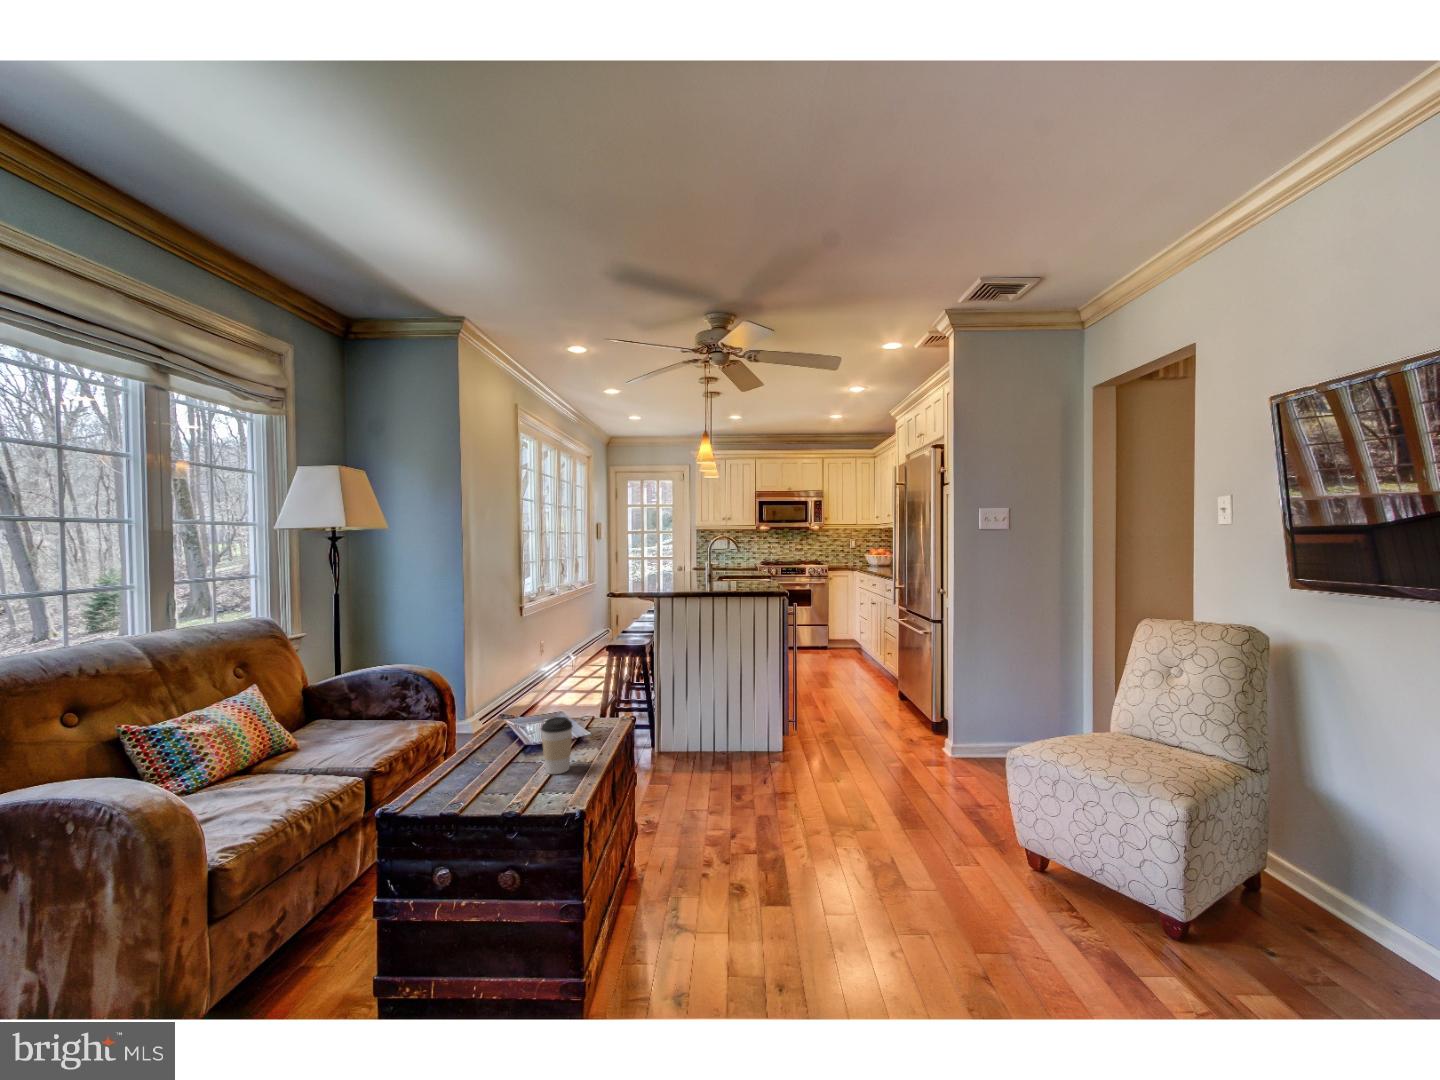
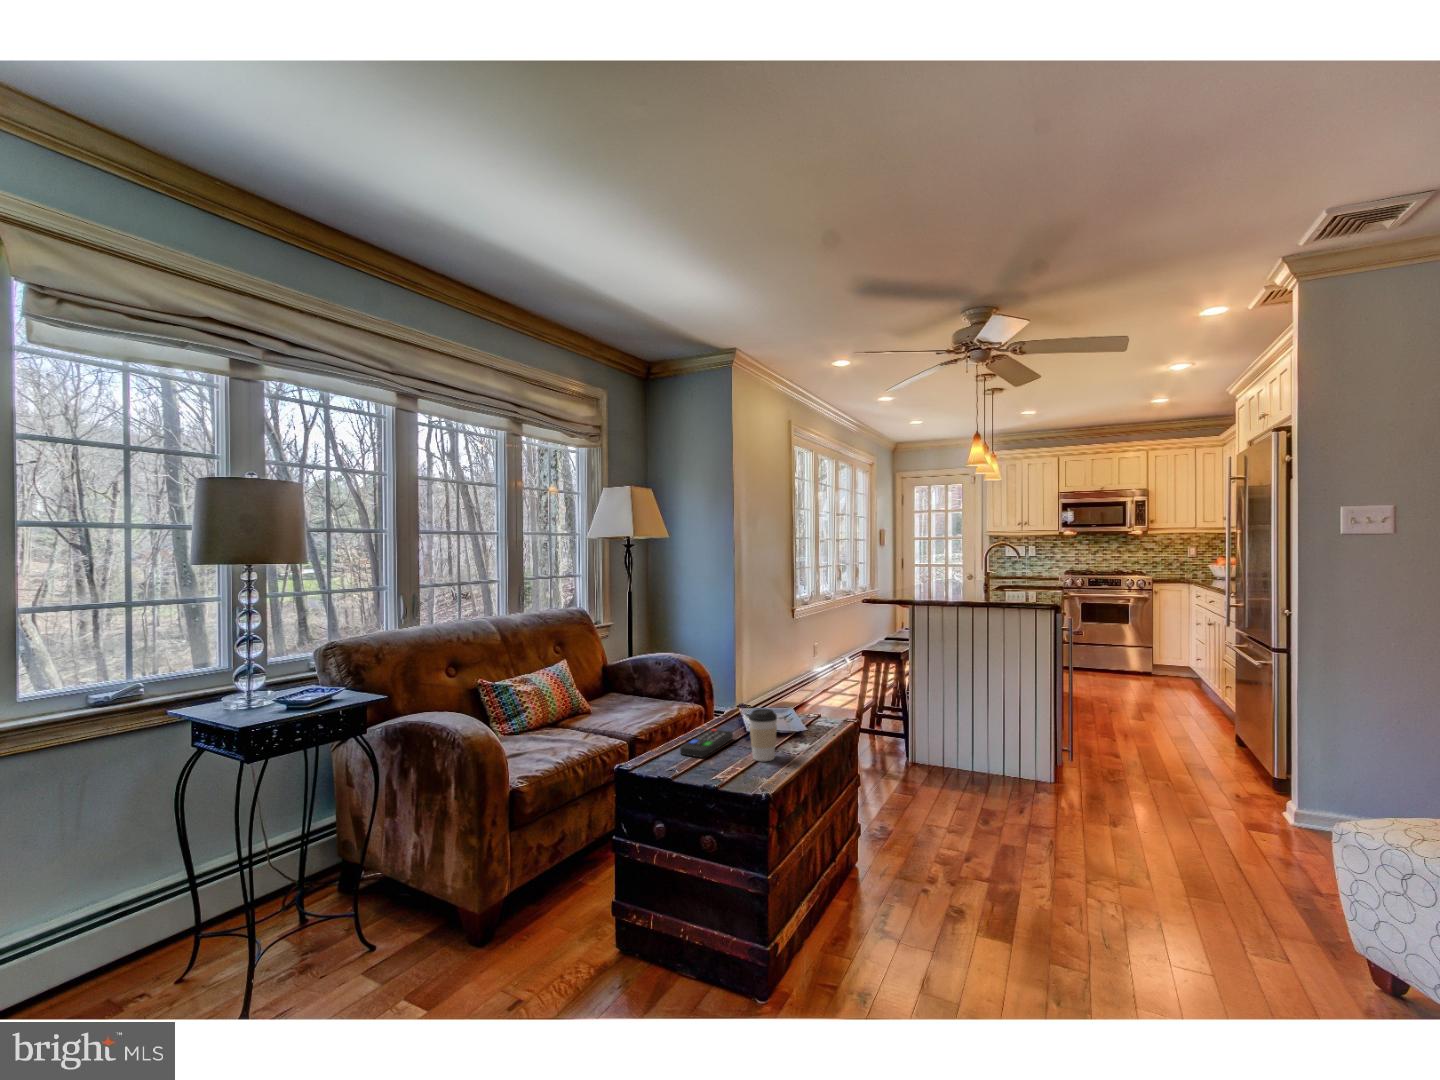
remote control: none [458,746,513,782] -> present [680,729,733,757]

